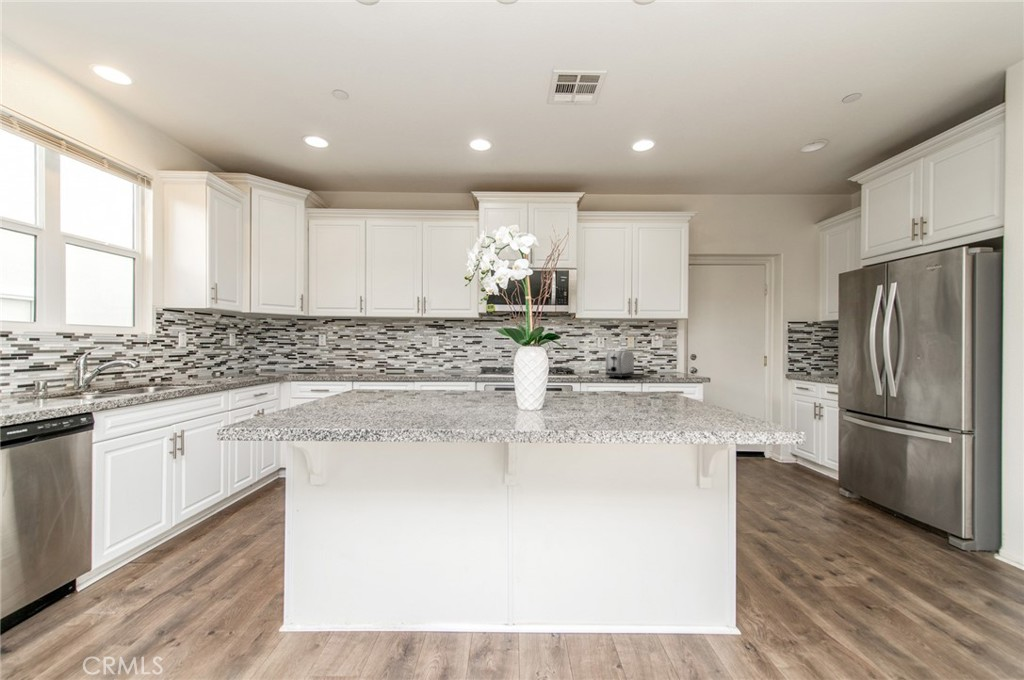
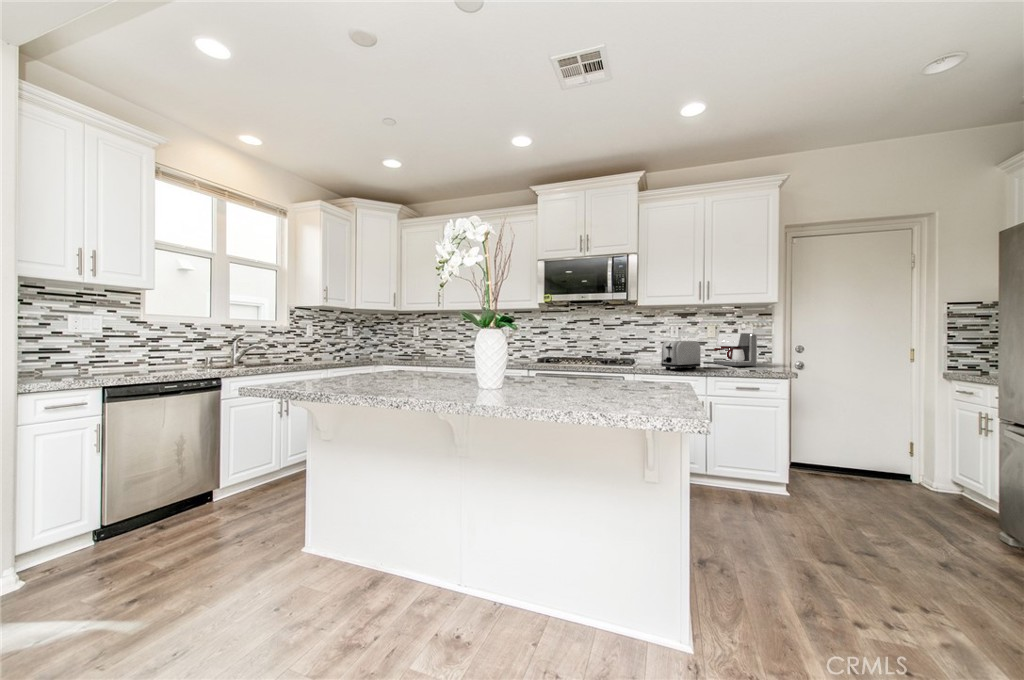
coffee maker: none [634,344,669,373] -> present [713,333,757,366]

